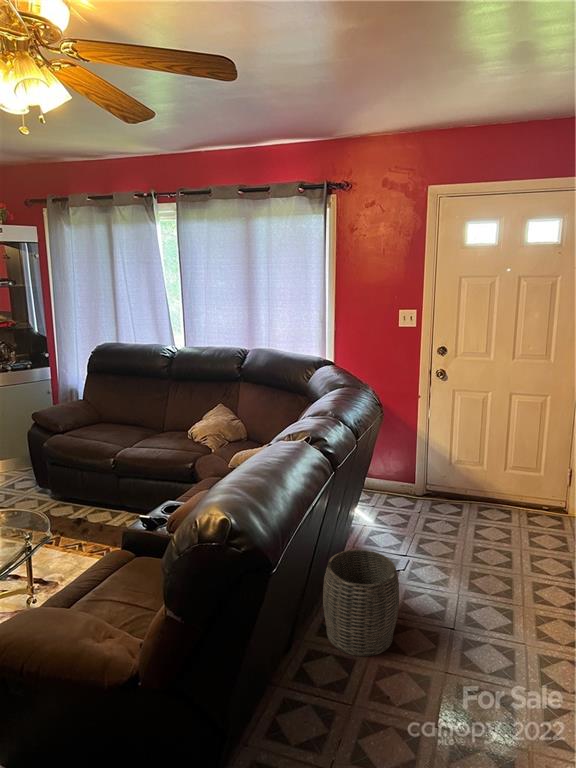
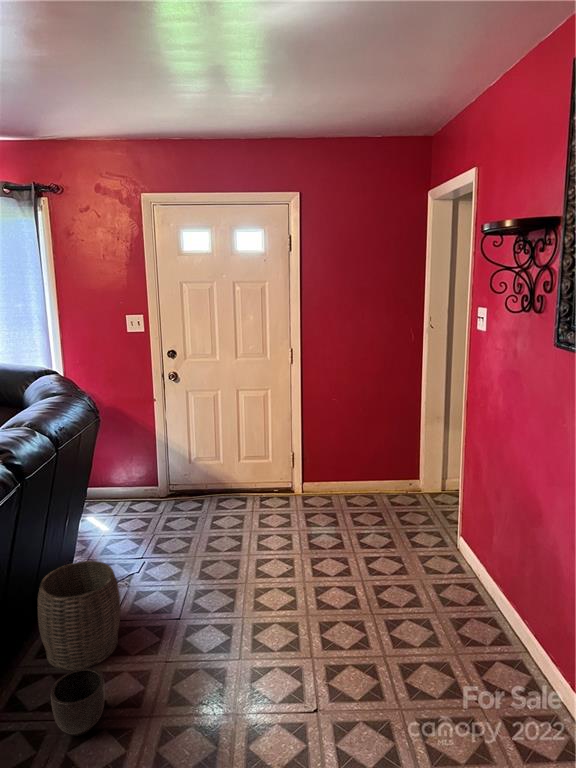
planter: none [344,658,394,725] -> present [51,668,105,736]

